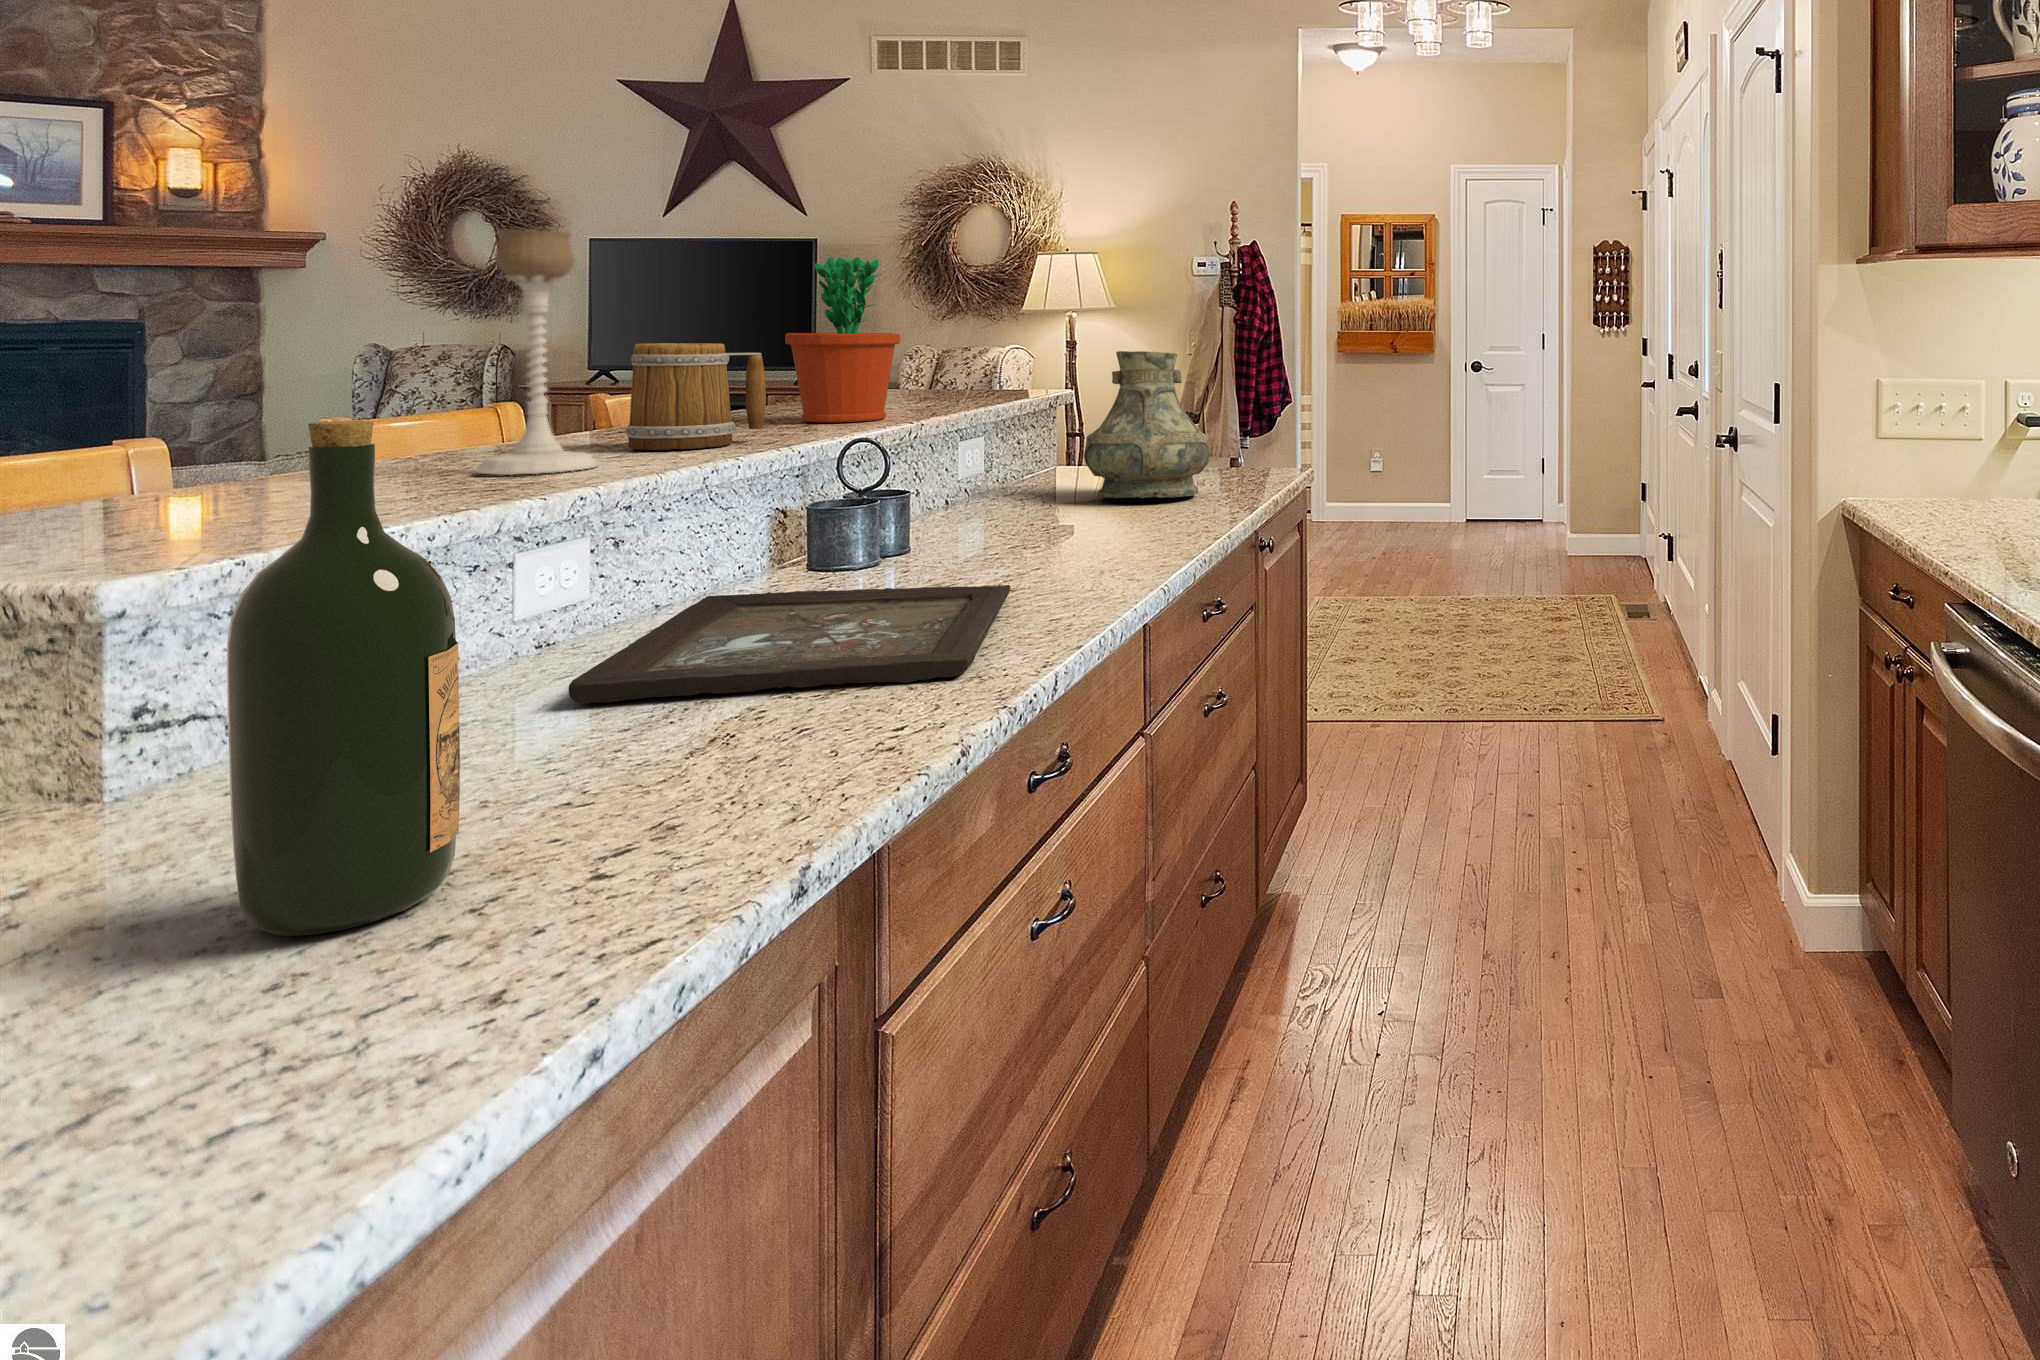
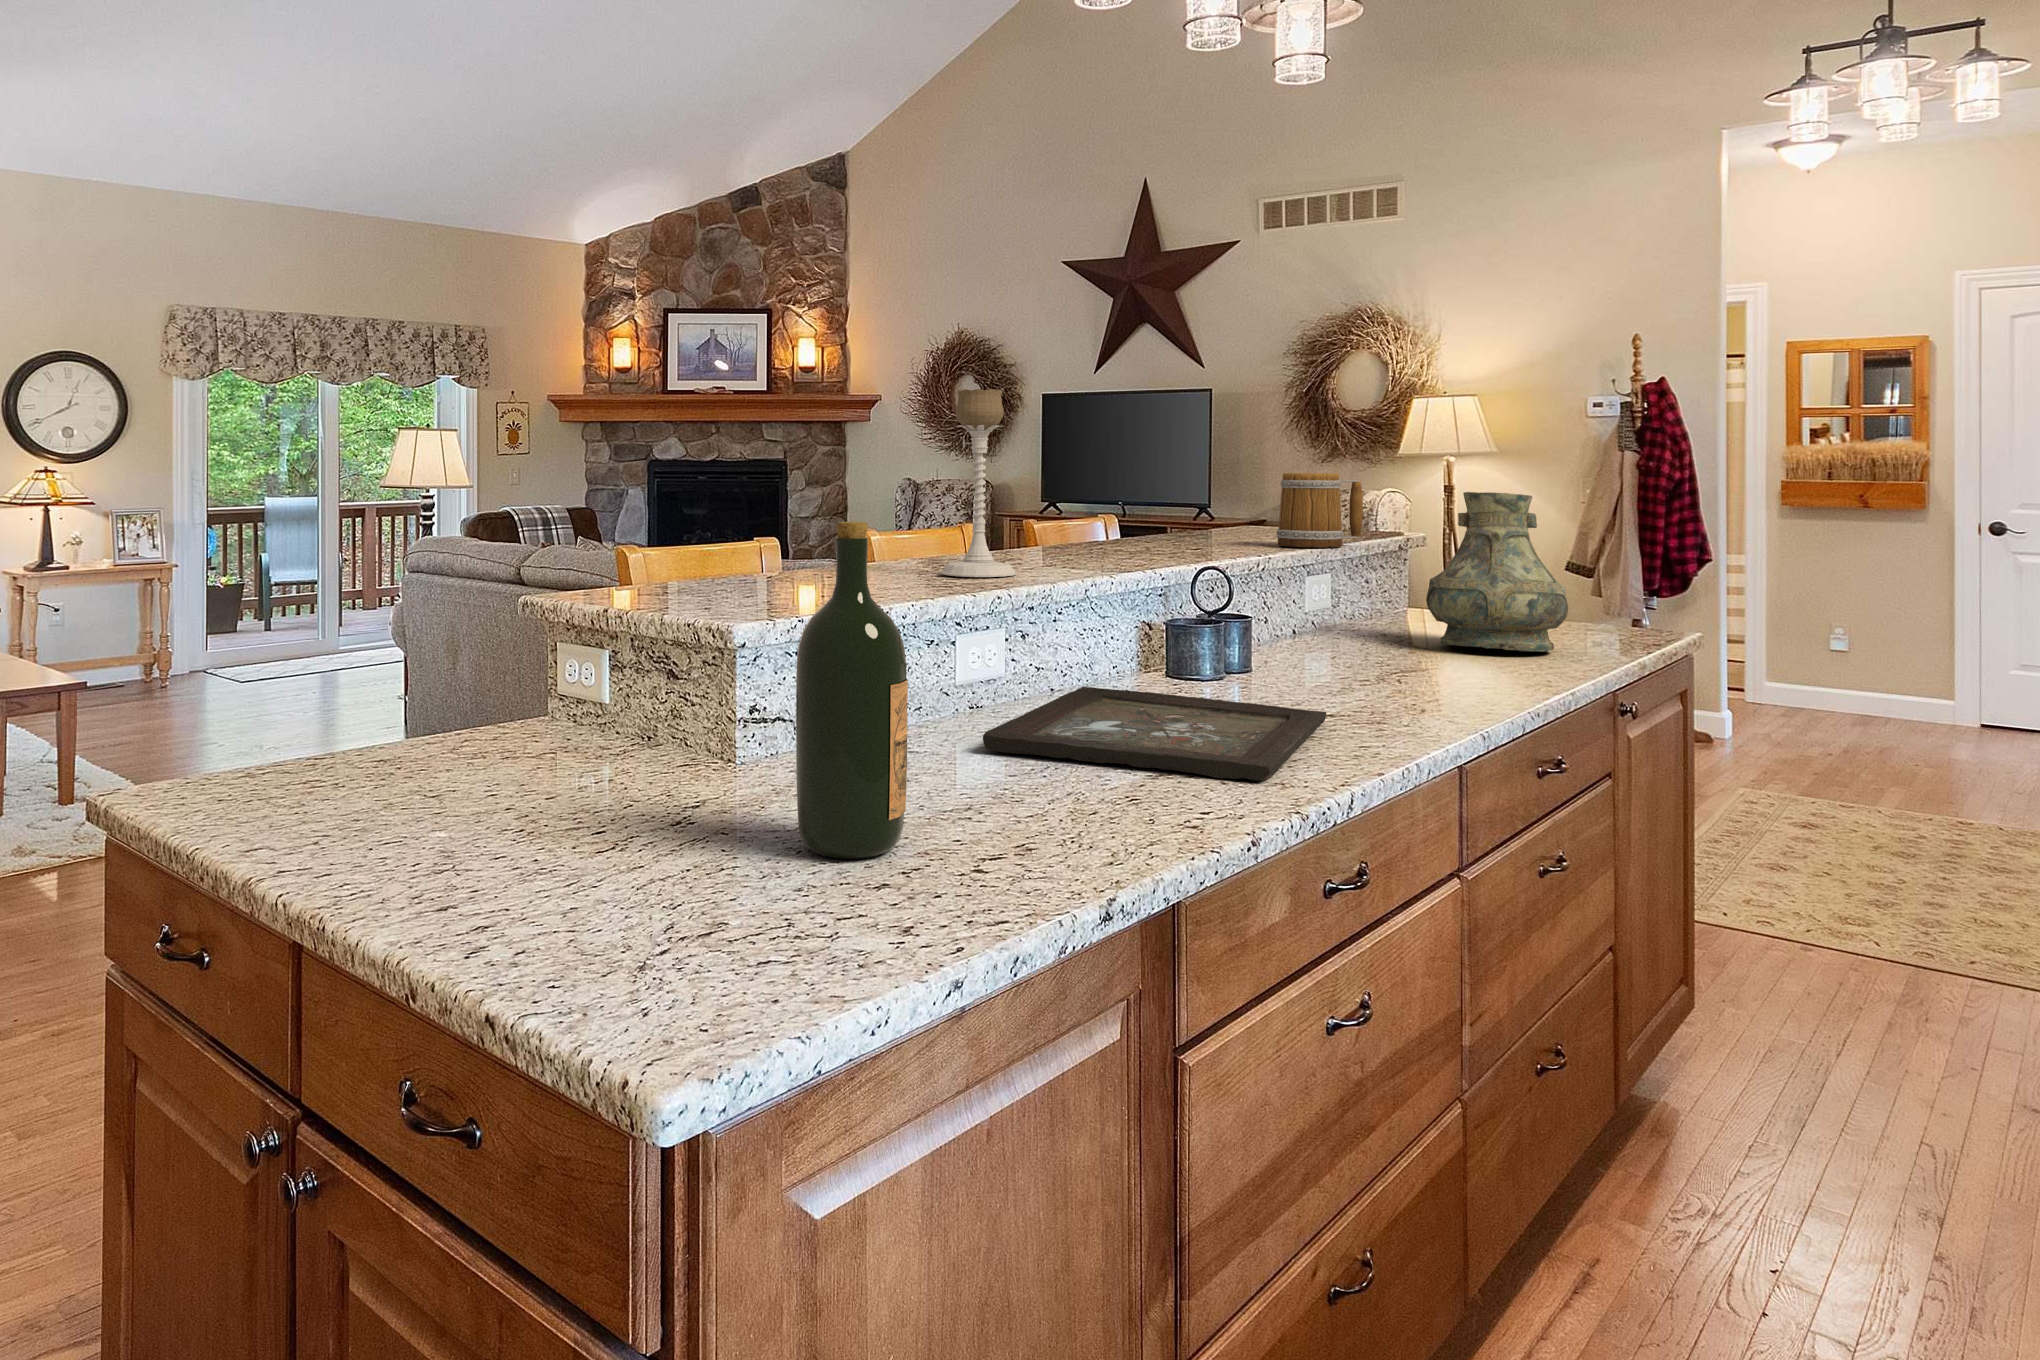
flower pot: present [785,254,900,422] -> none [1158,399,1251,552]
mug: present [626,343,766,450] -> present [1276,473,1363,548]

